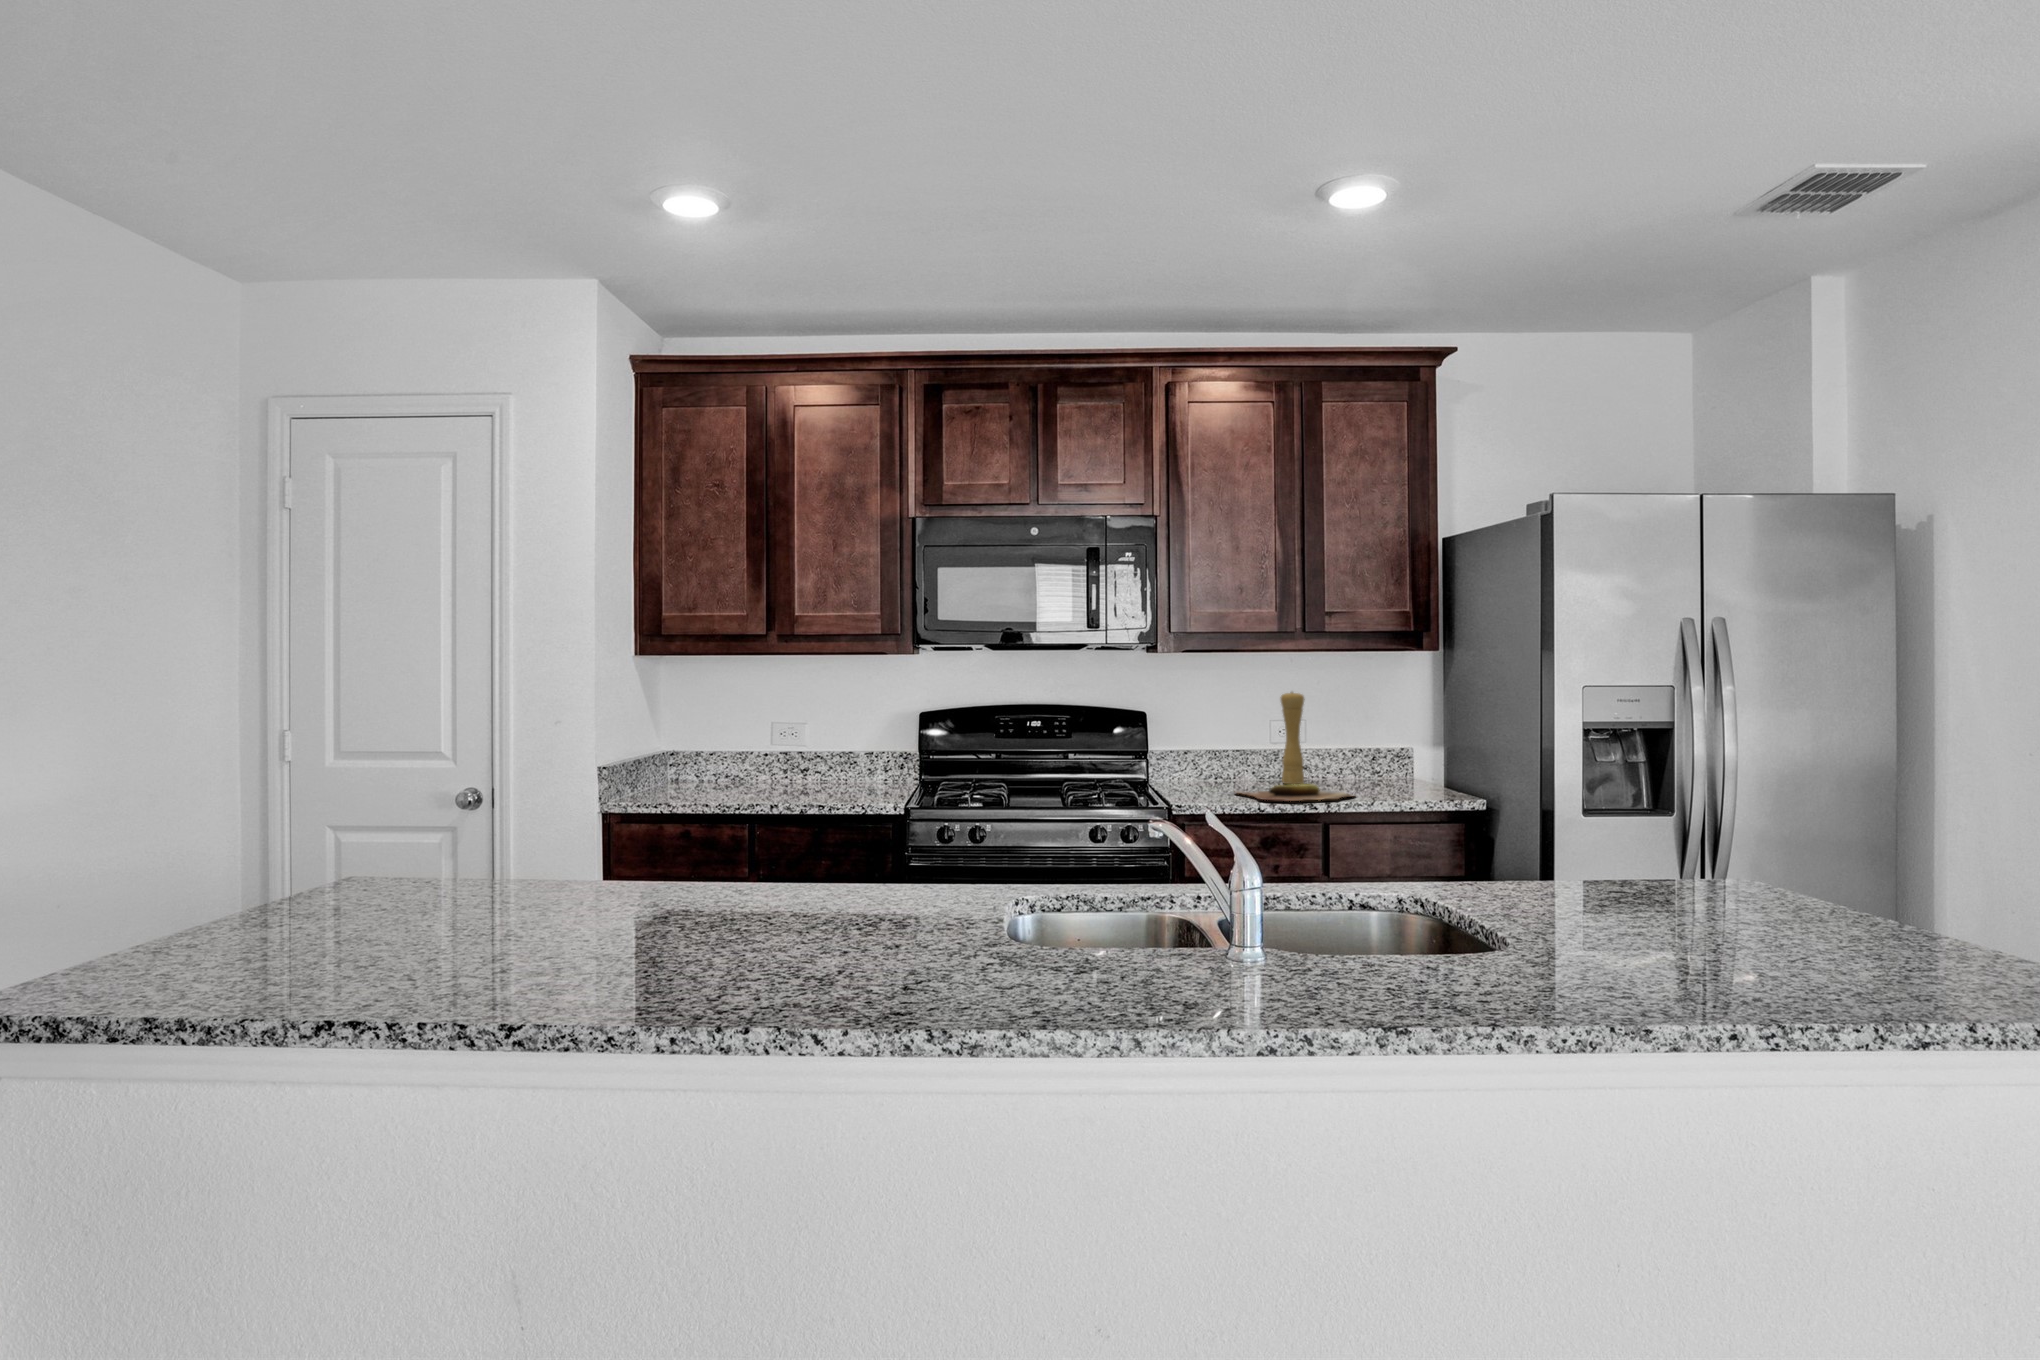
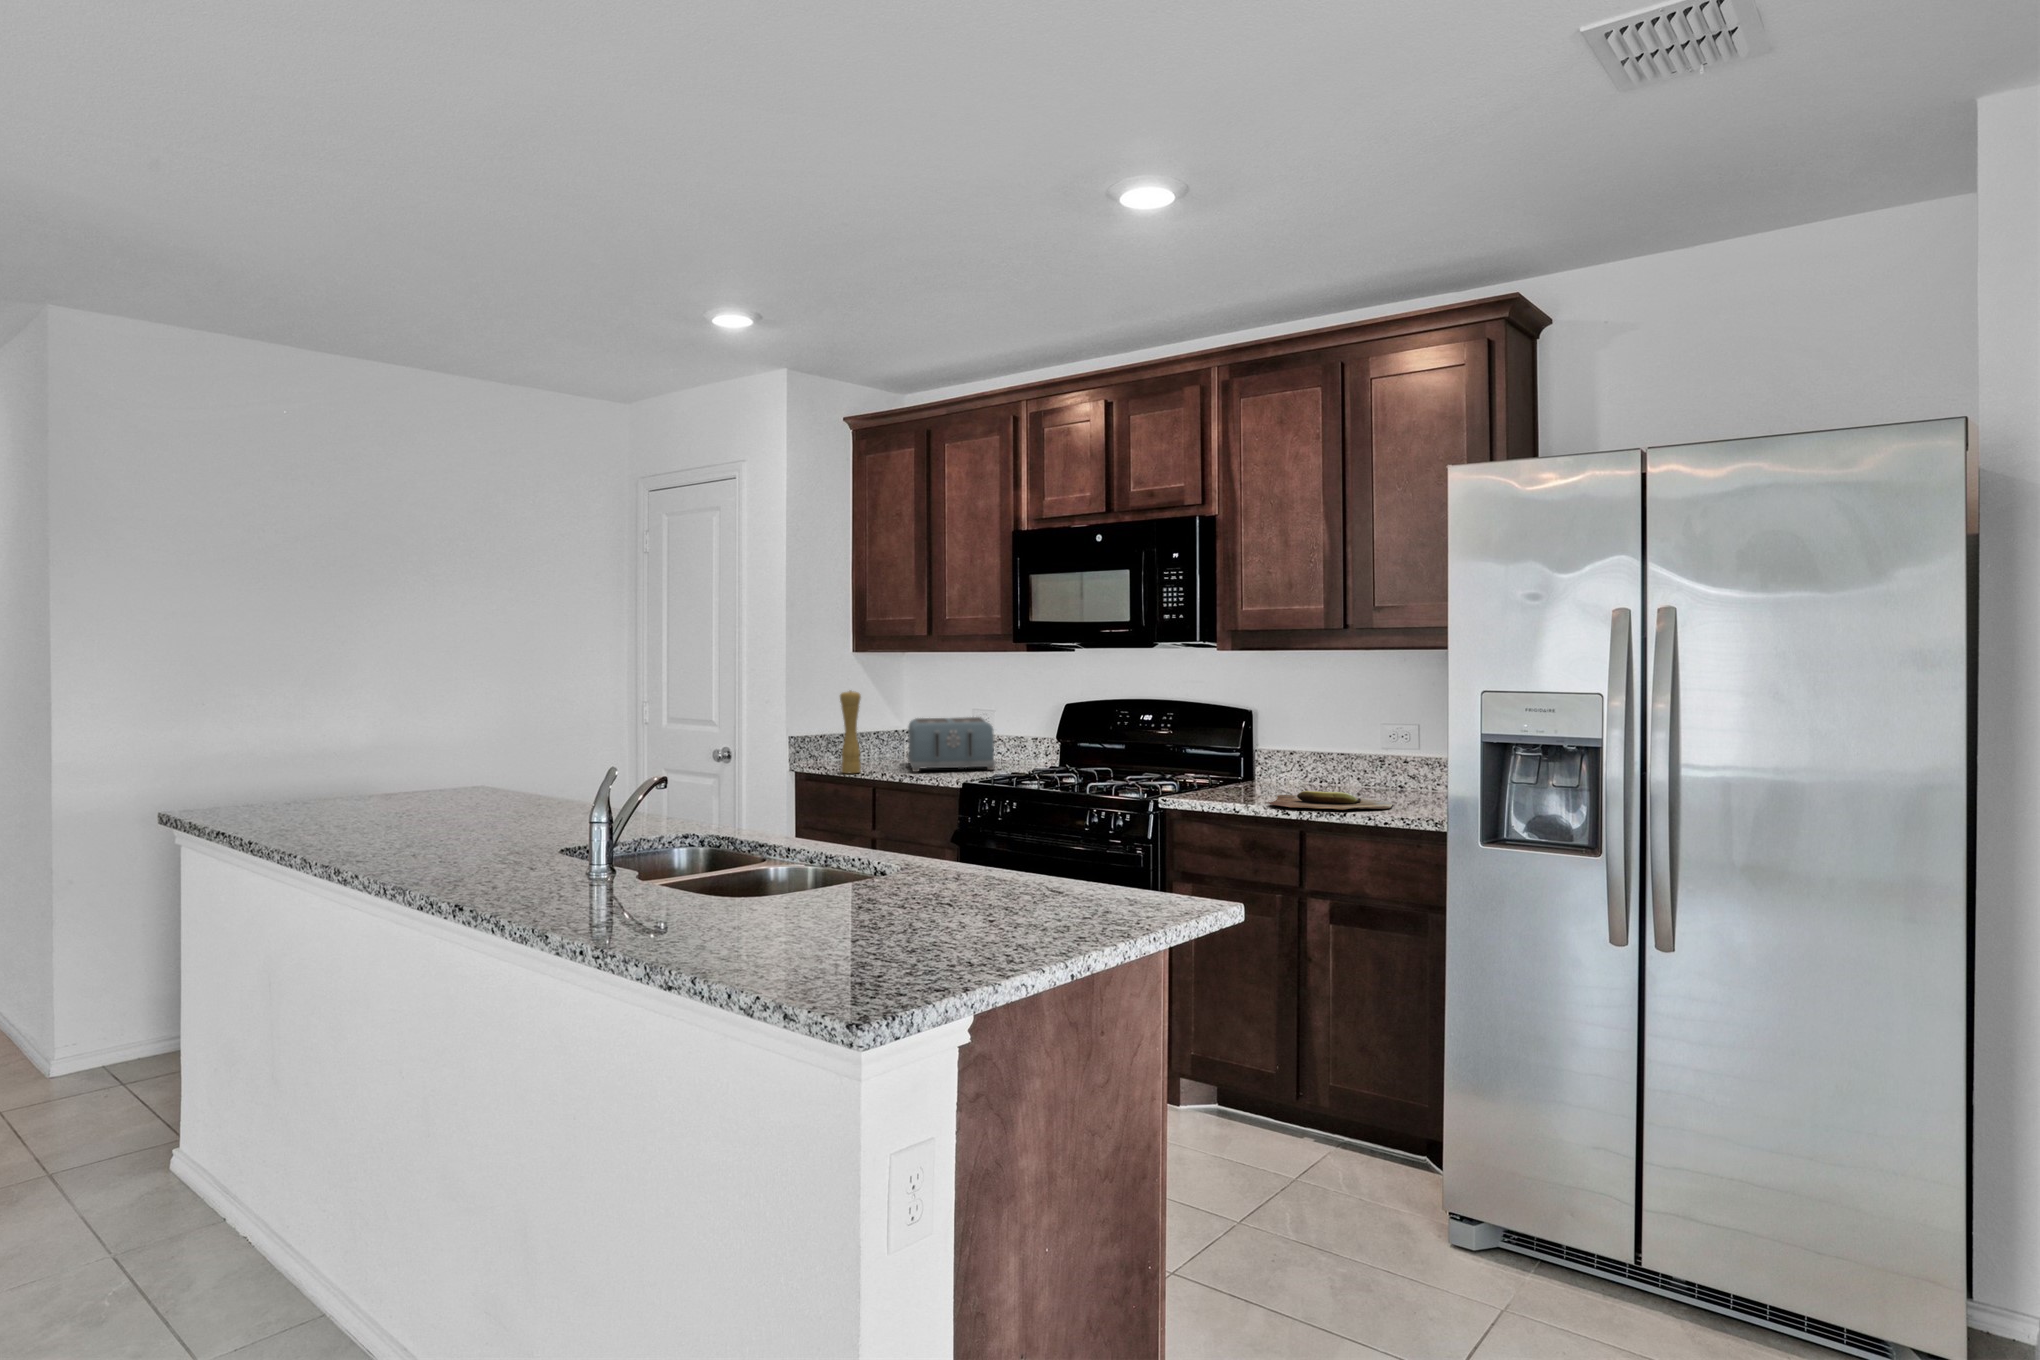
pepper mill: present [1280,692,1305,784] -> present [840,691,861,773]
toaster: none [722,732,861,799] -> present [908,717,996,772]

